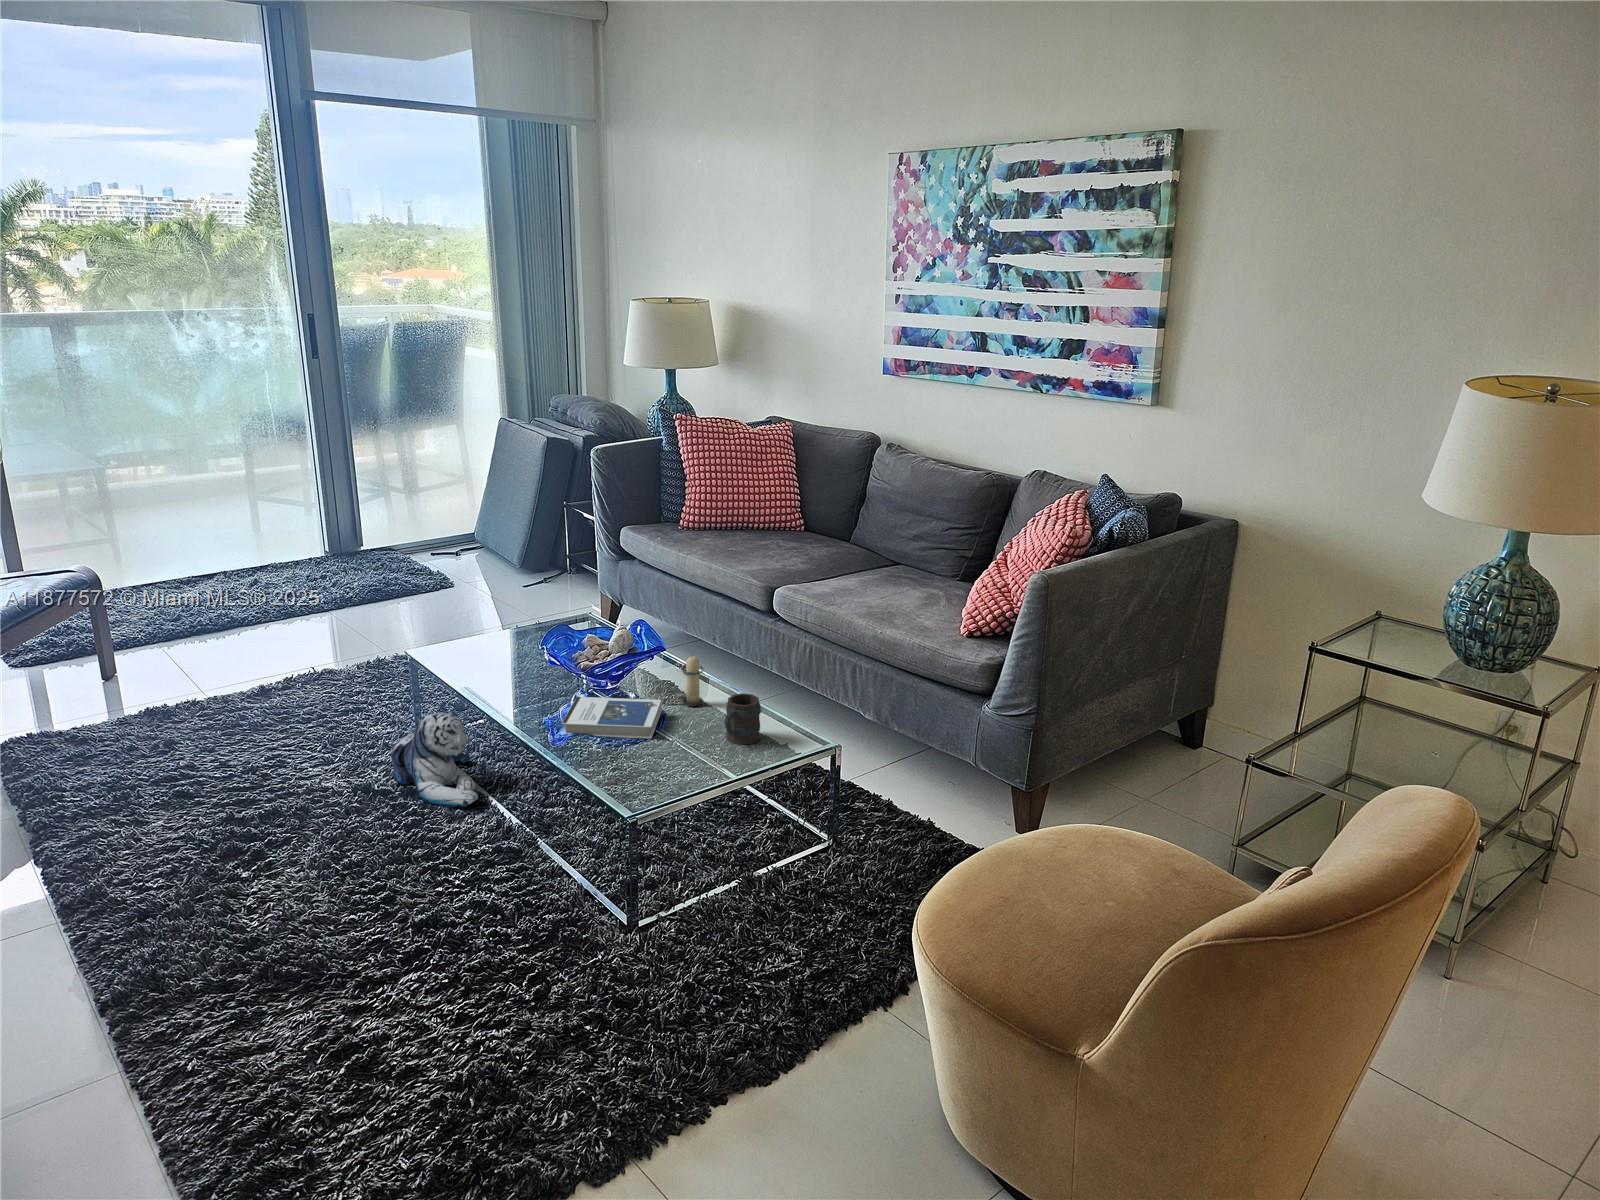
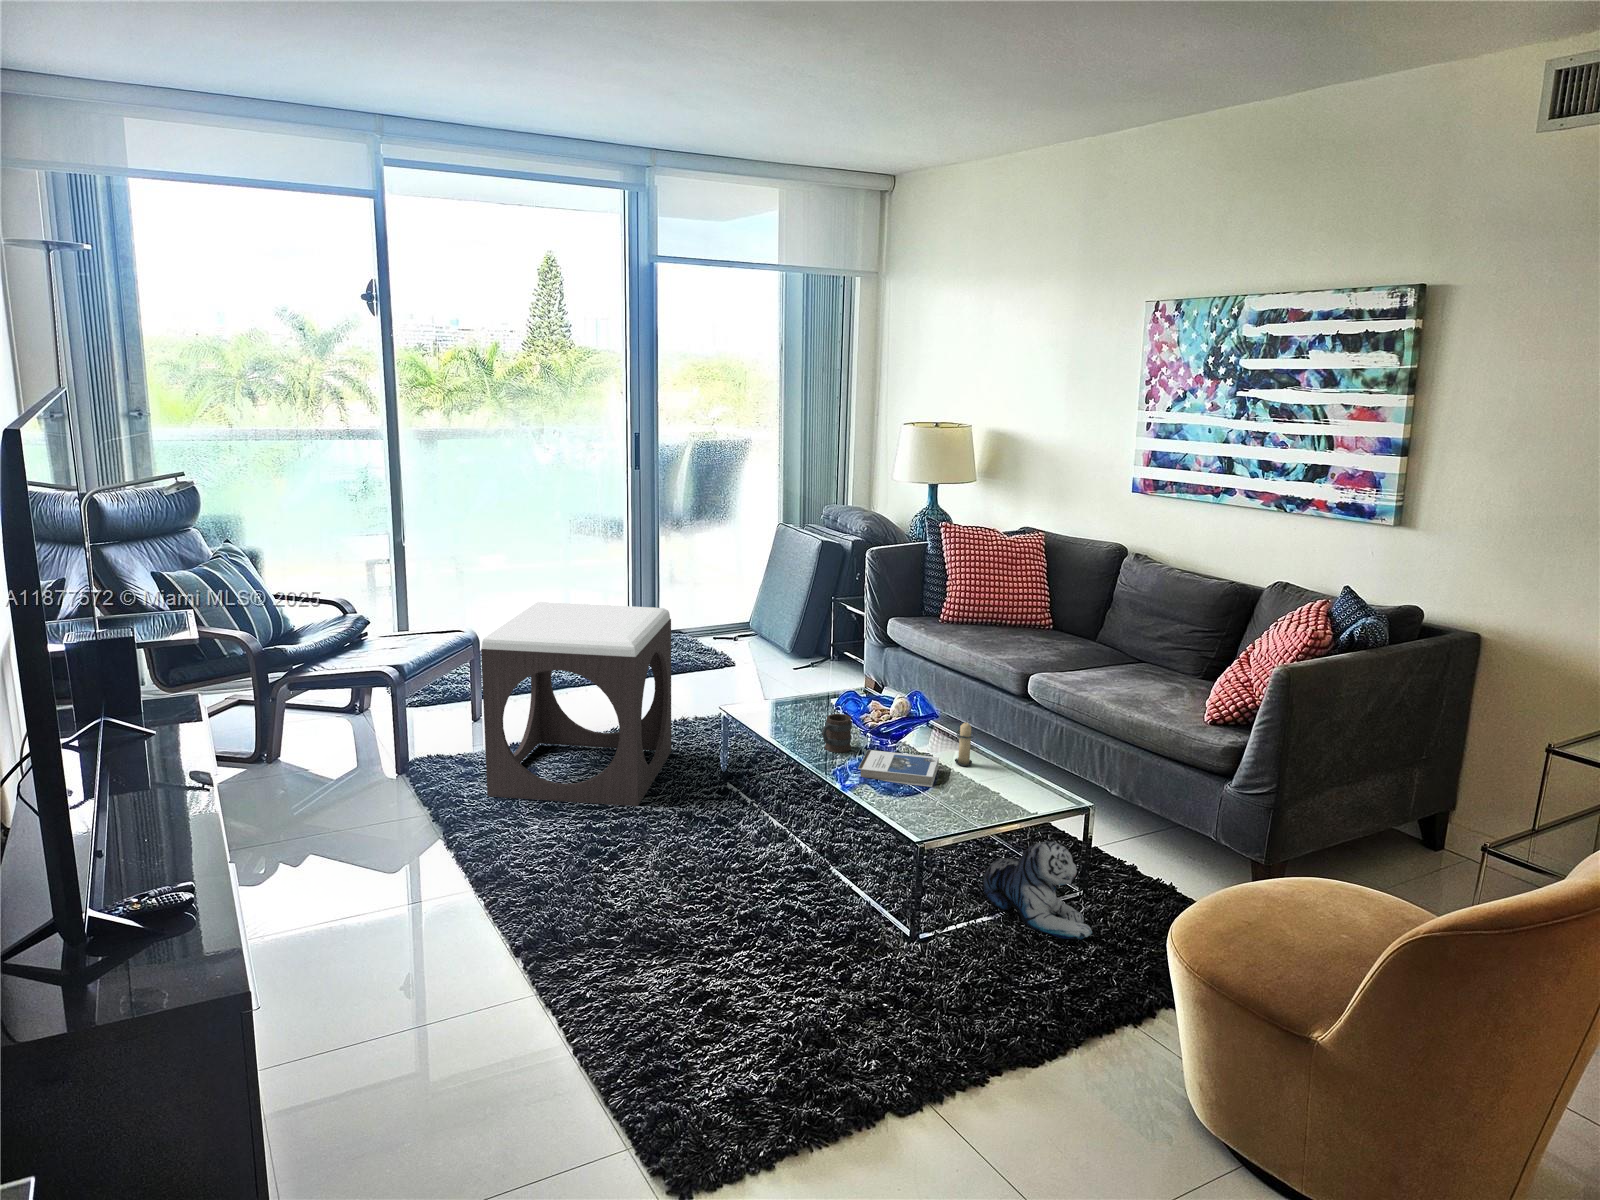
footstool: none [67,534,358,786] -> present [481,602,671,806]
mug: present [724,693,761,745] -> present [822,714,852,752]
plush toy: present [391,711,478,808] -> present [983,840,1092,940]

